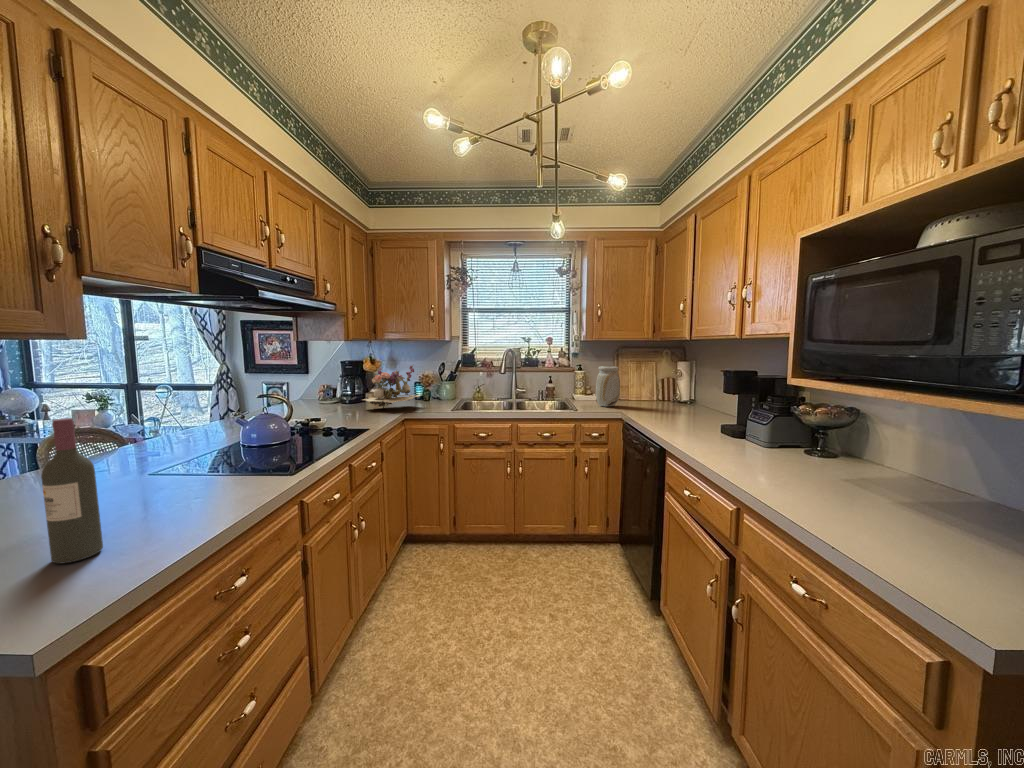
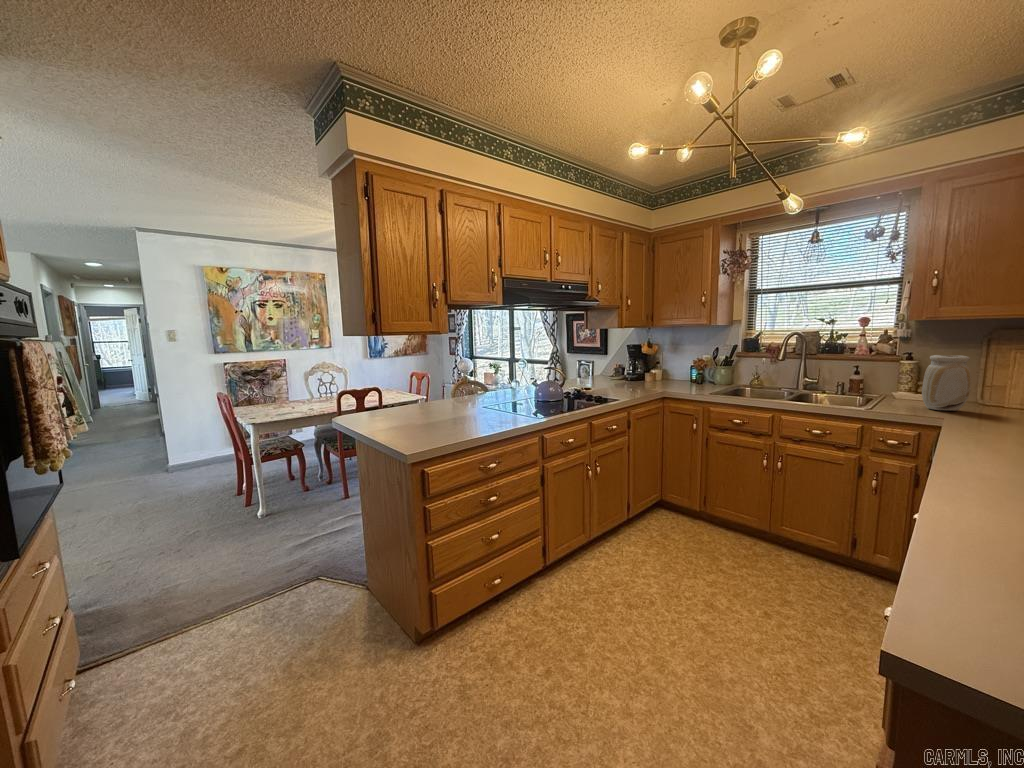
flower arrangement: present [363,365,419,408] -> none [634,349,686,387]
wine bottle: present [41,418,103,563] -> none [427,371,445,434]

